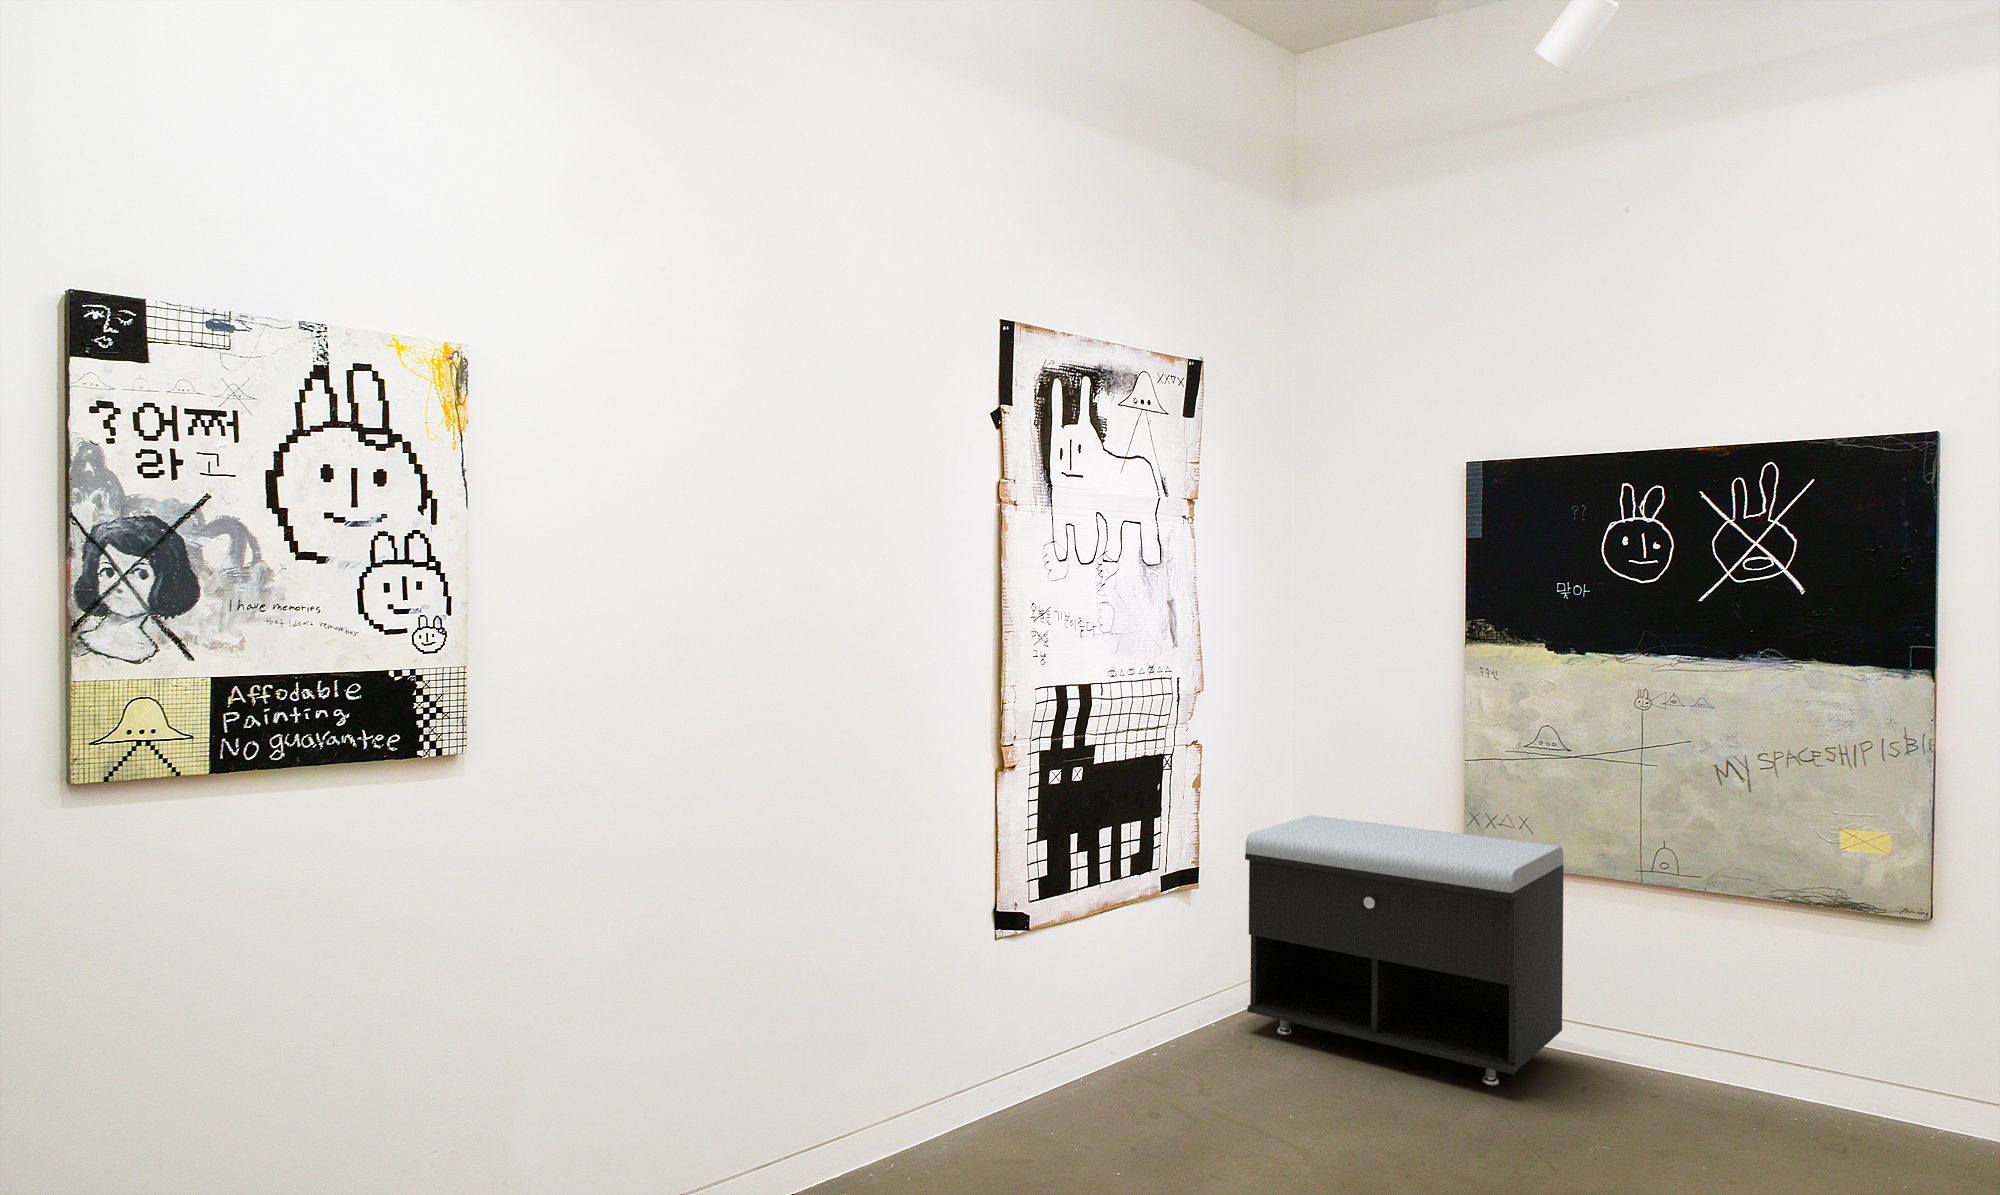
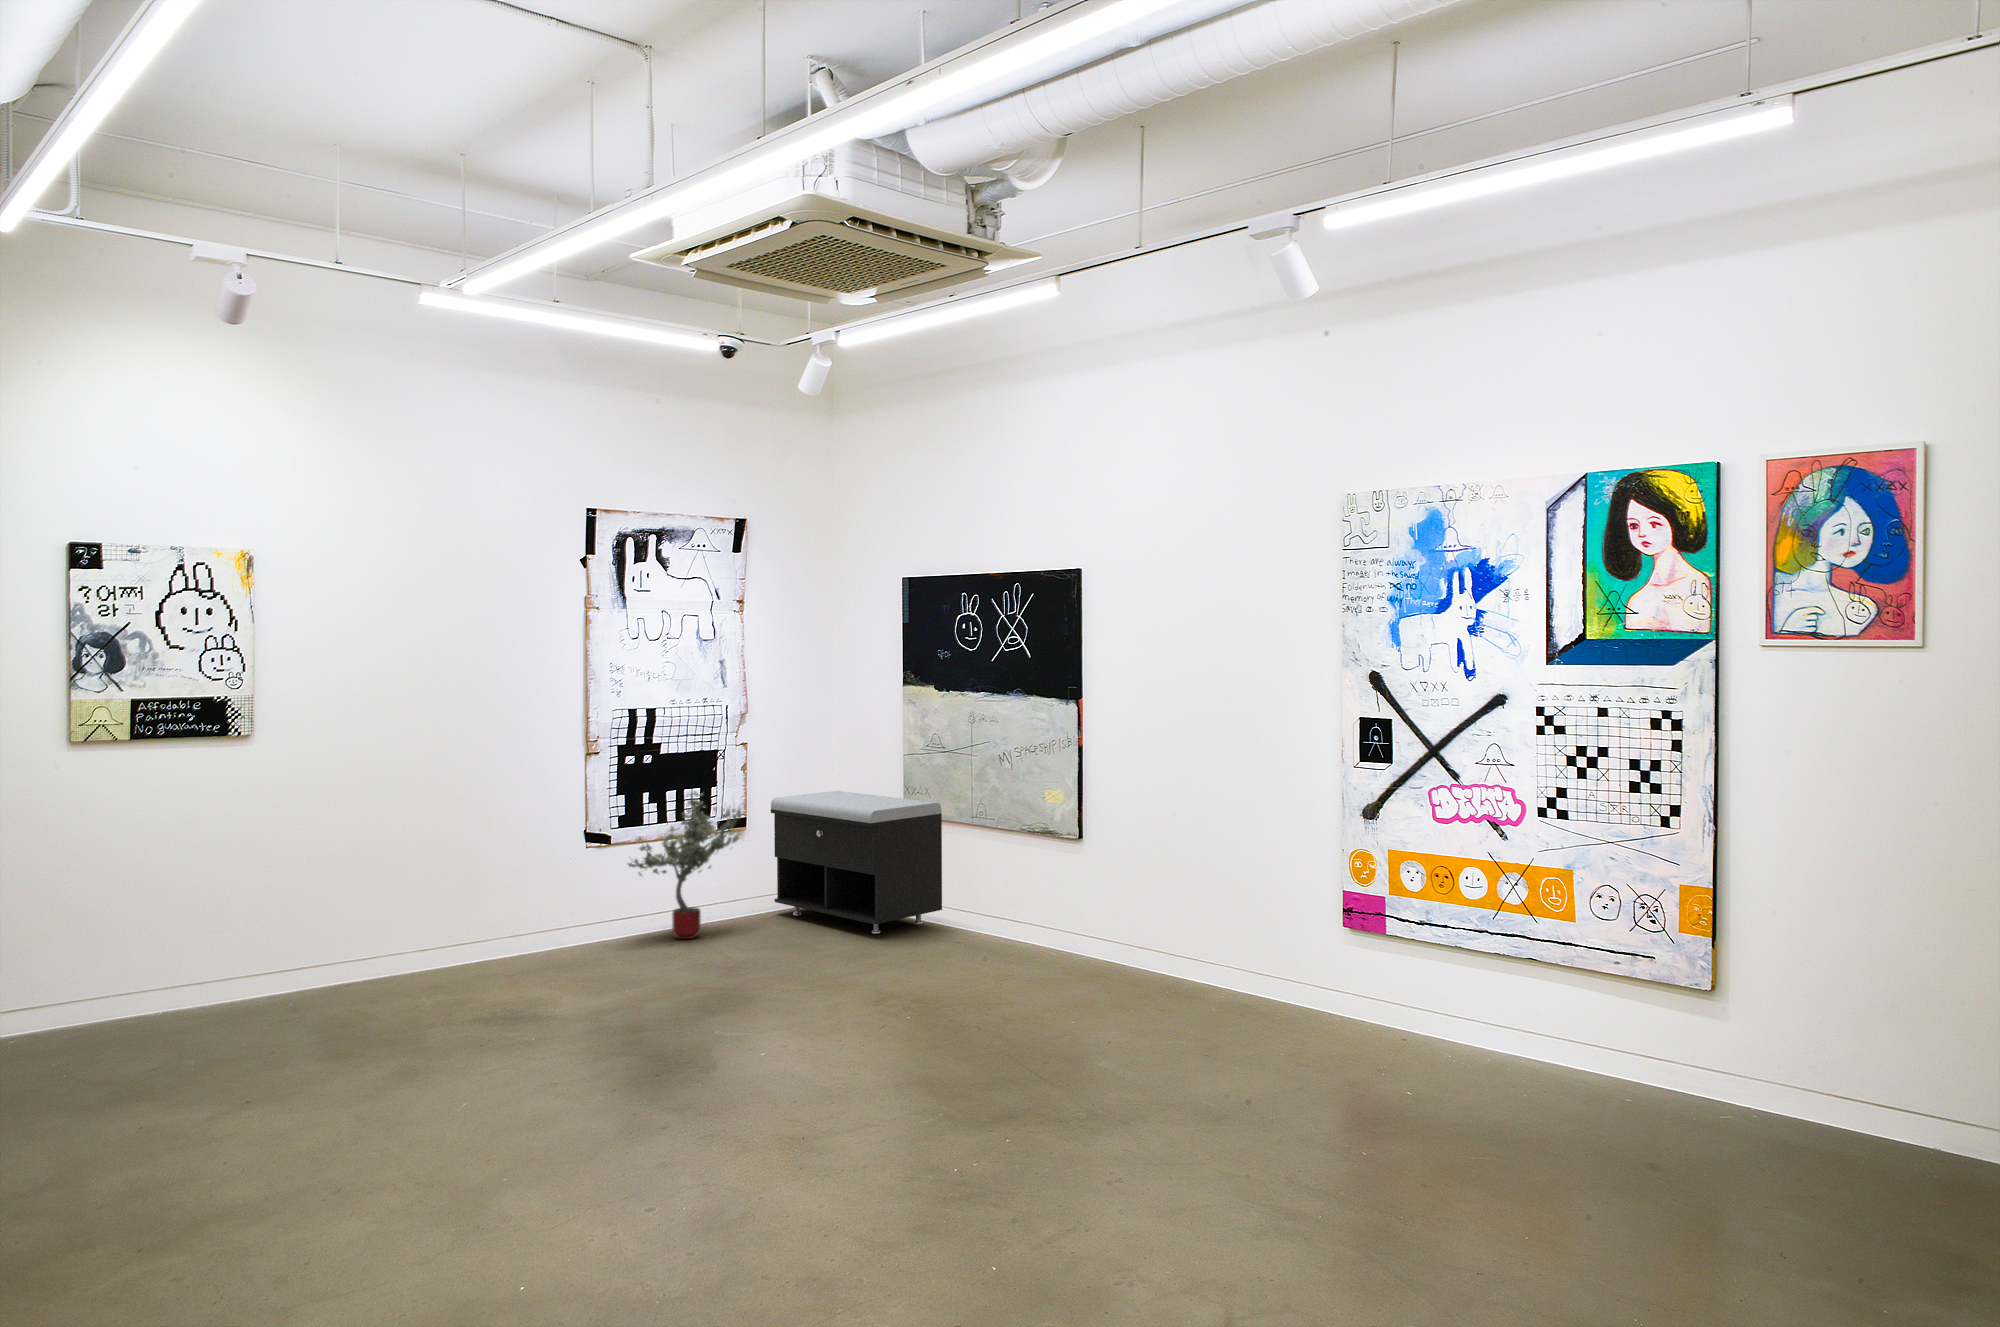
potted tree: none [1082,829,1250,1105] -> present [627,792,742,939]

